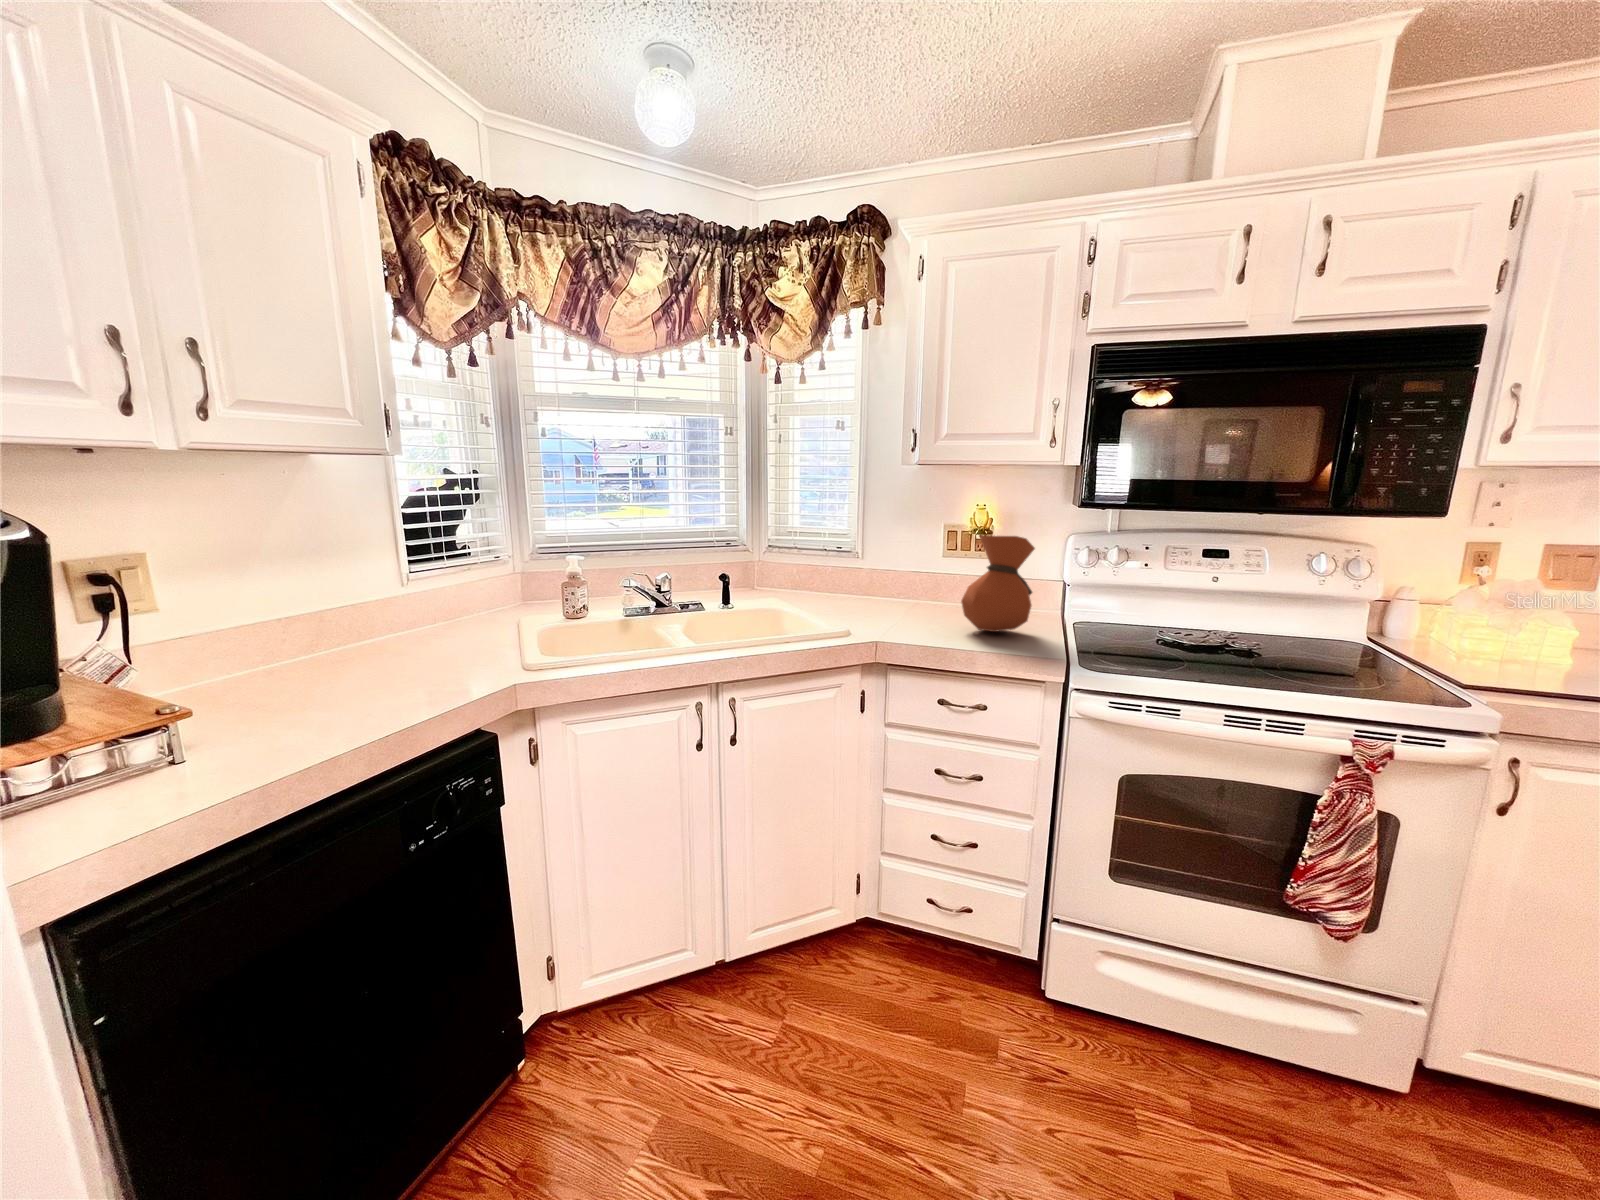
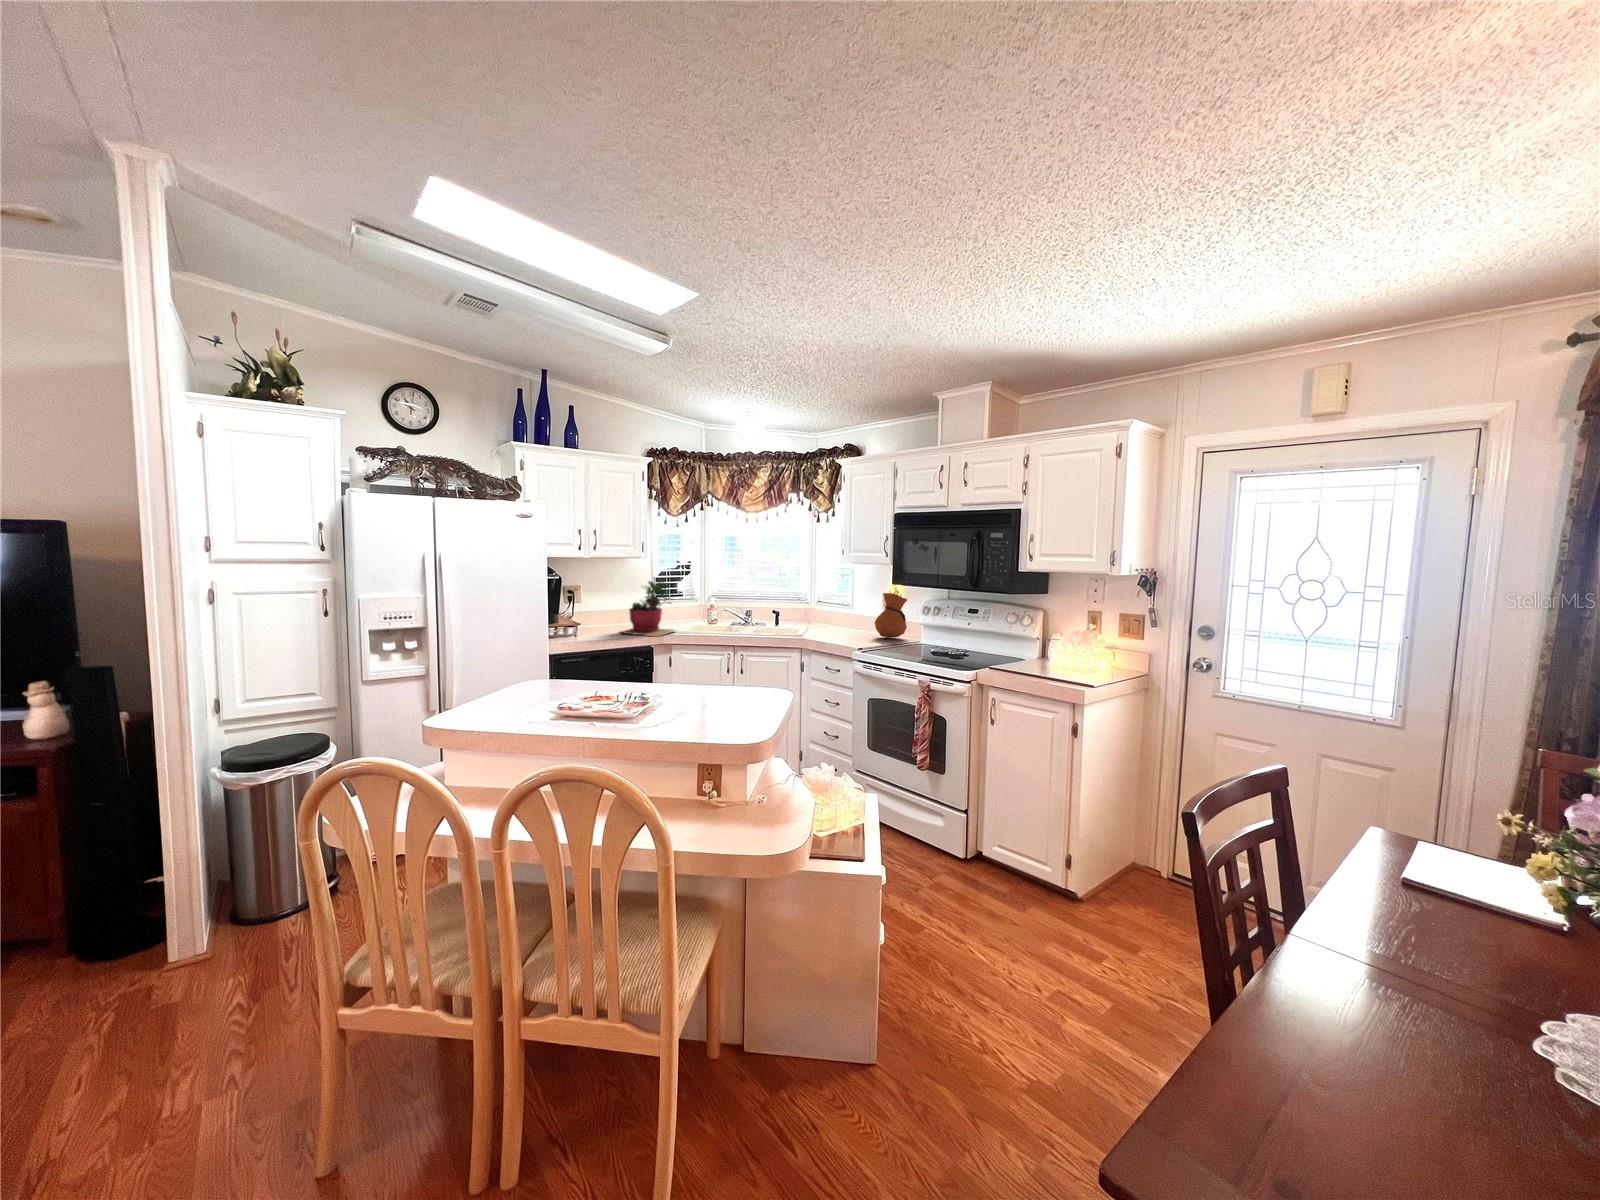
succulent plant: none [274,515,483,701] -> present [620,577,675,637]

